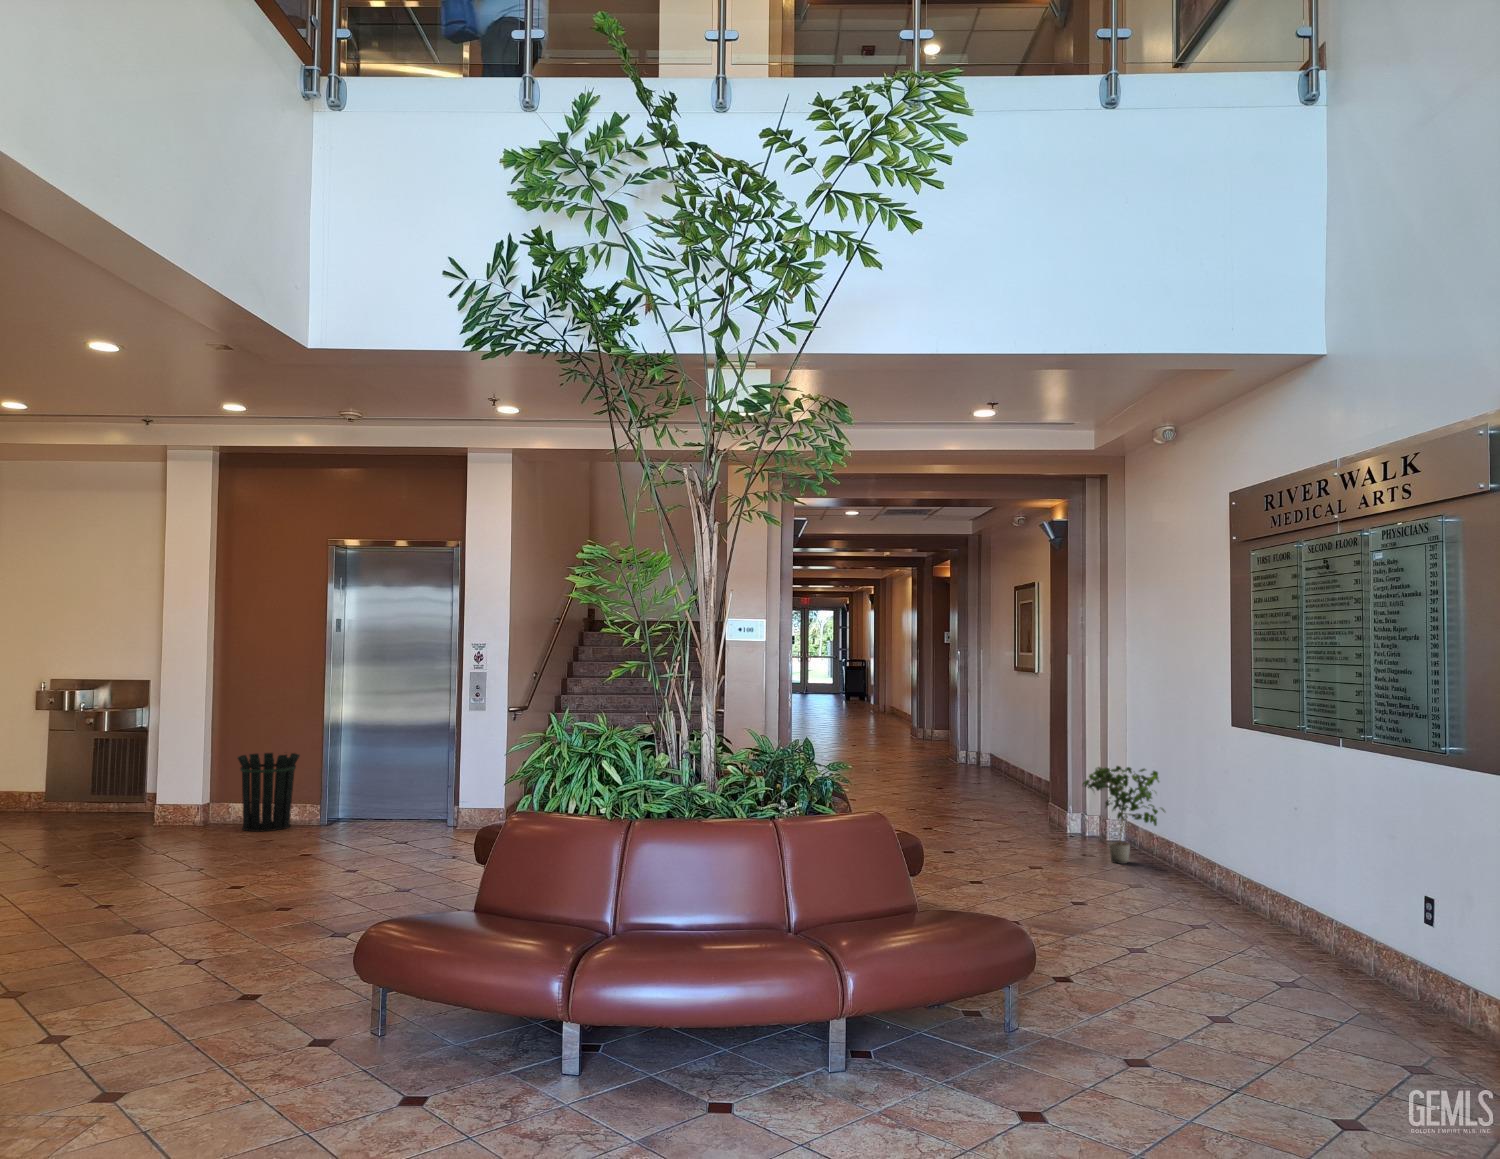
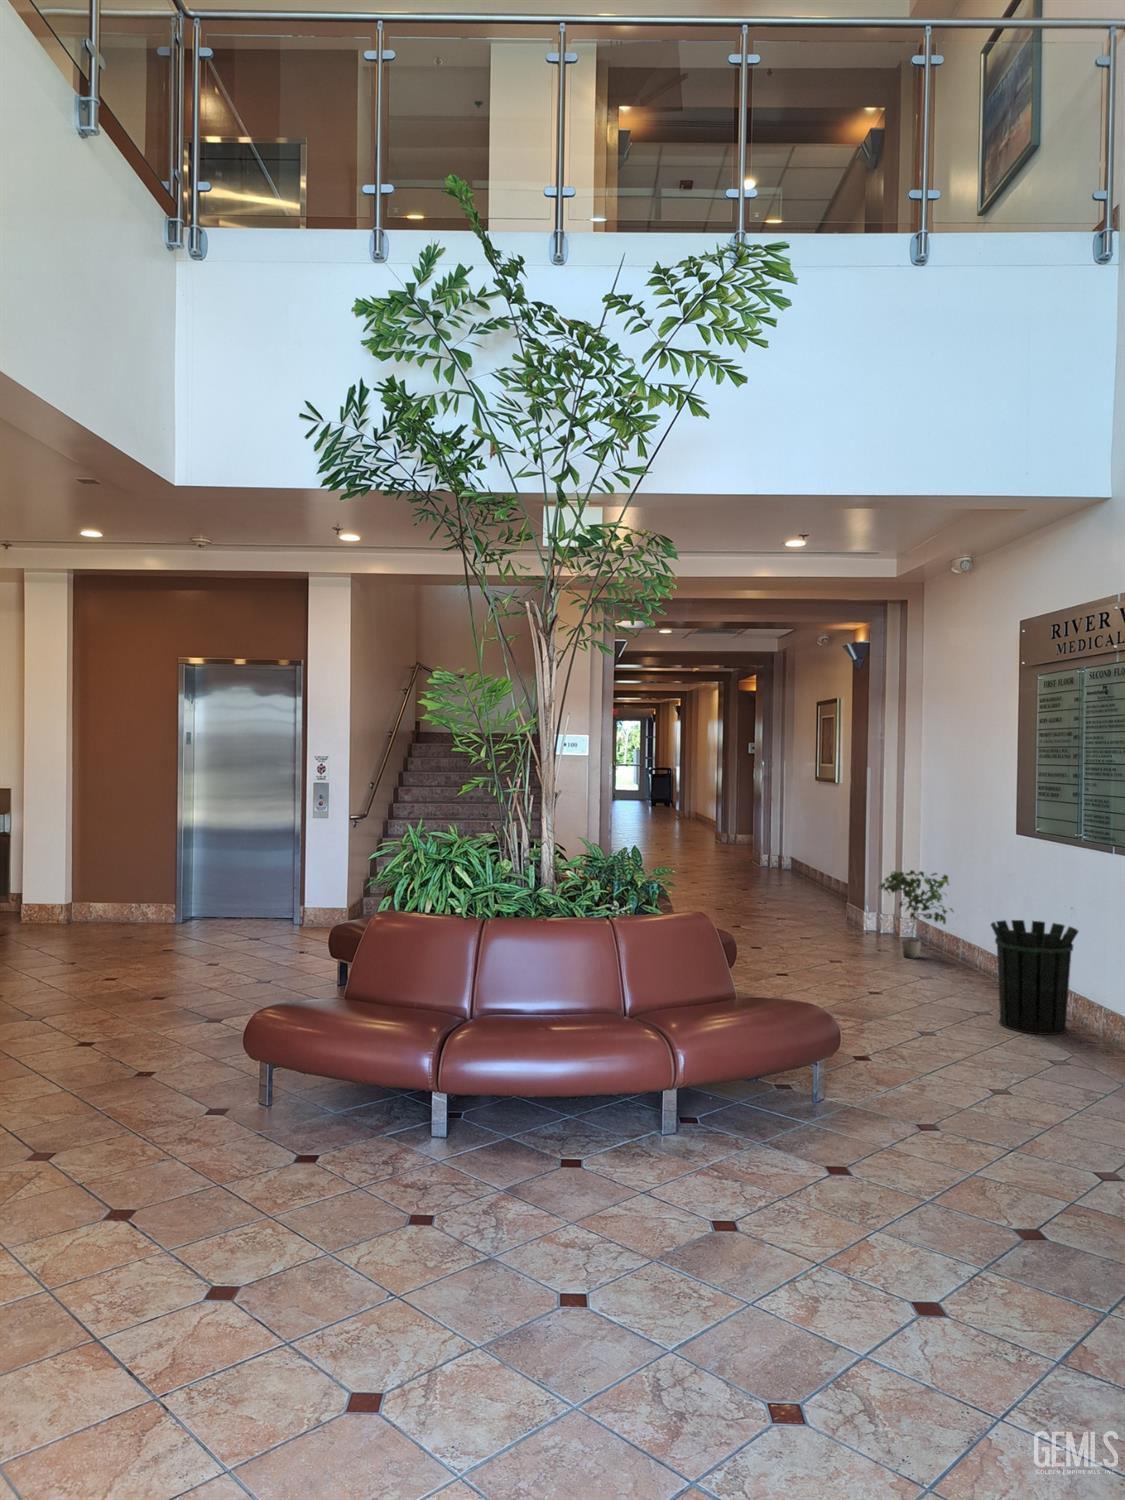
waste bin: present [238,753,299,832] -> present [991,920,1078,1035]

